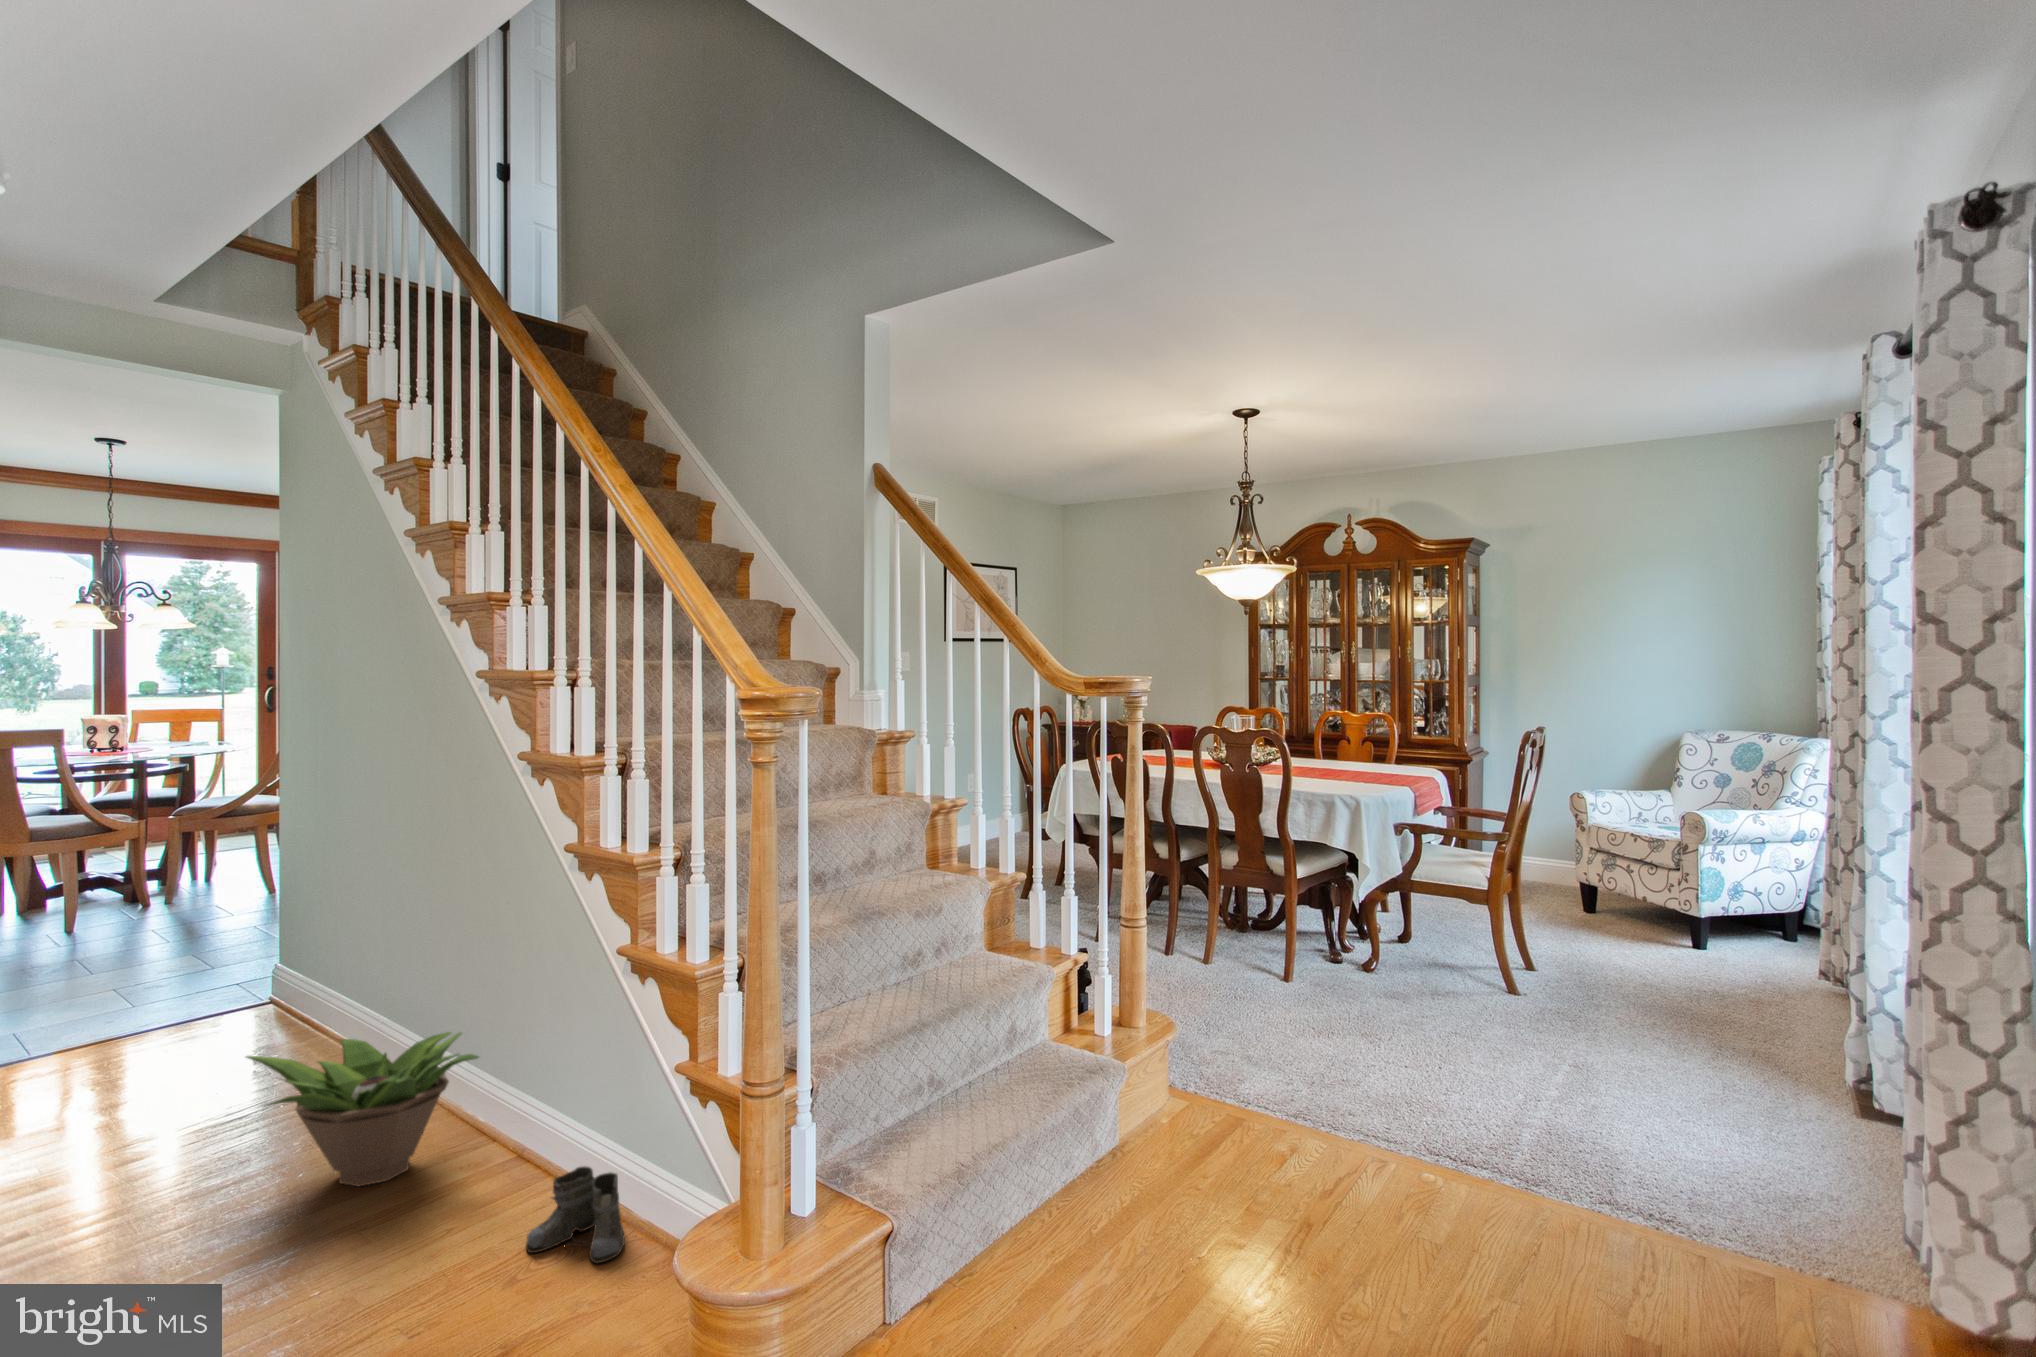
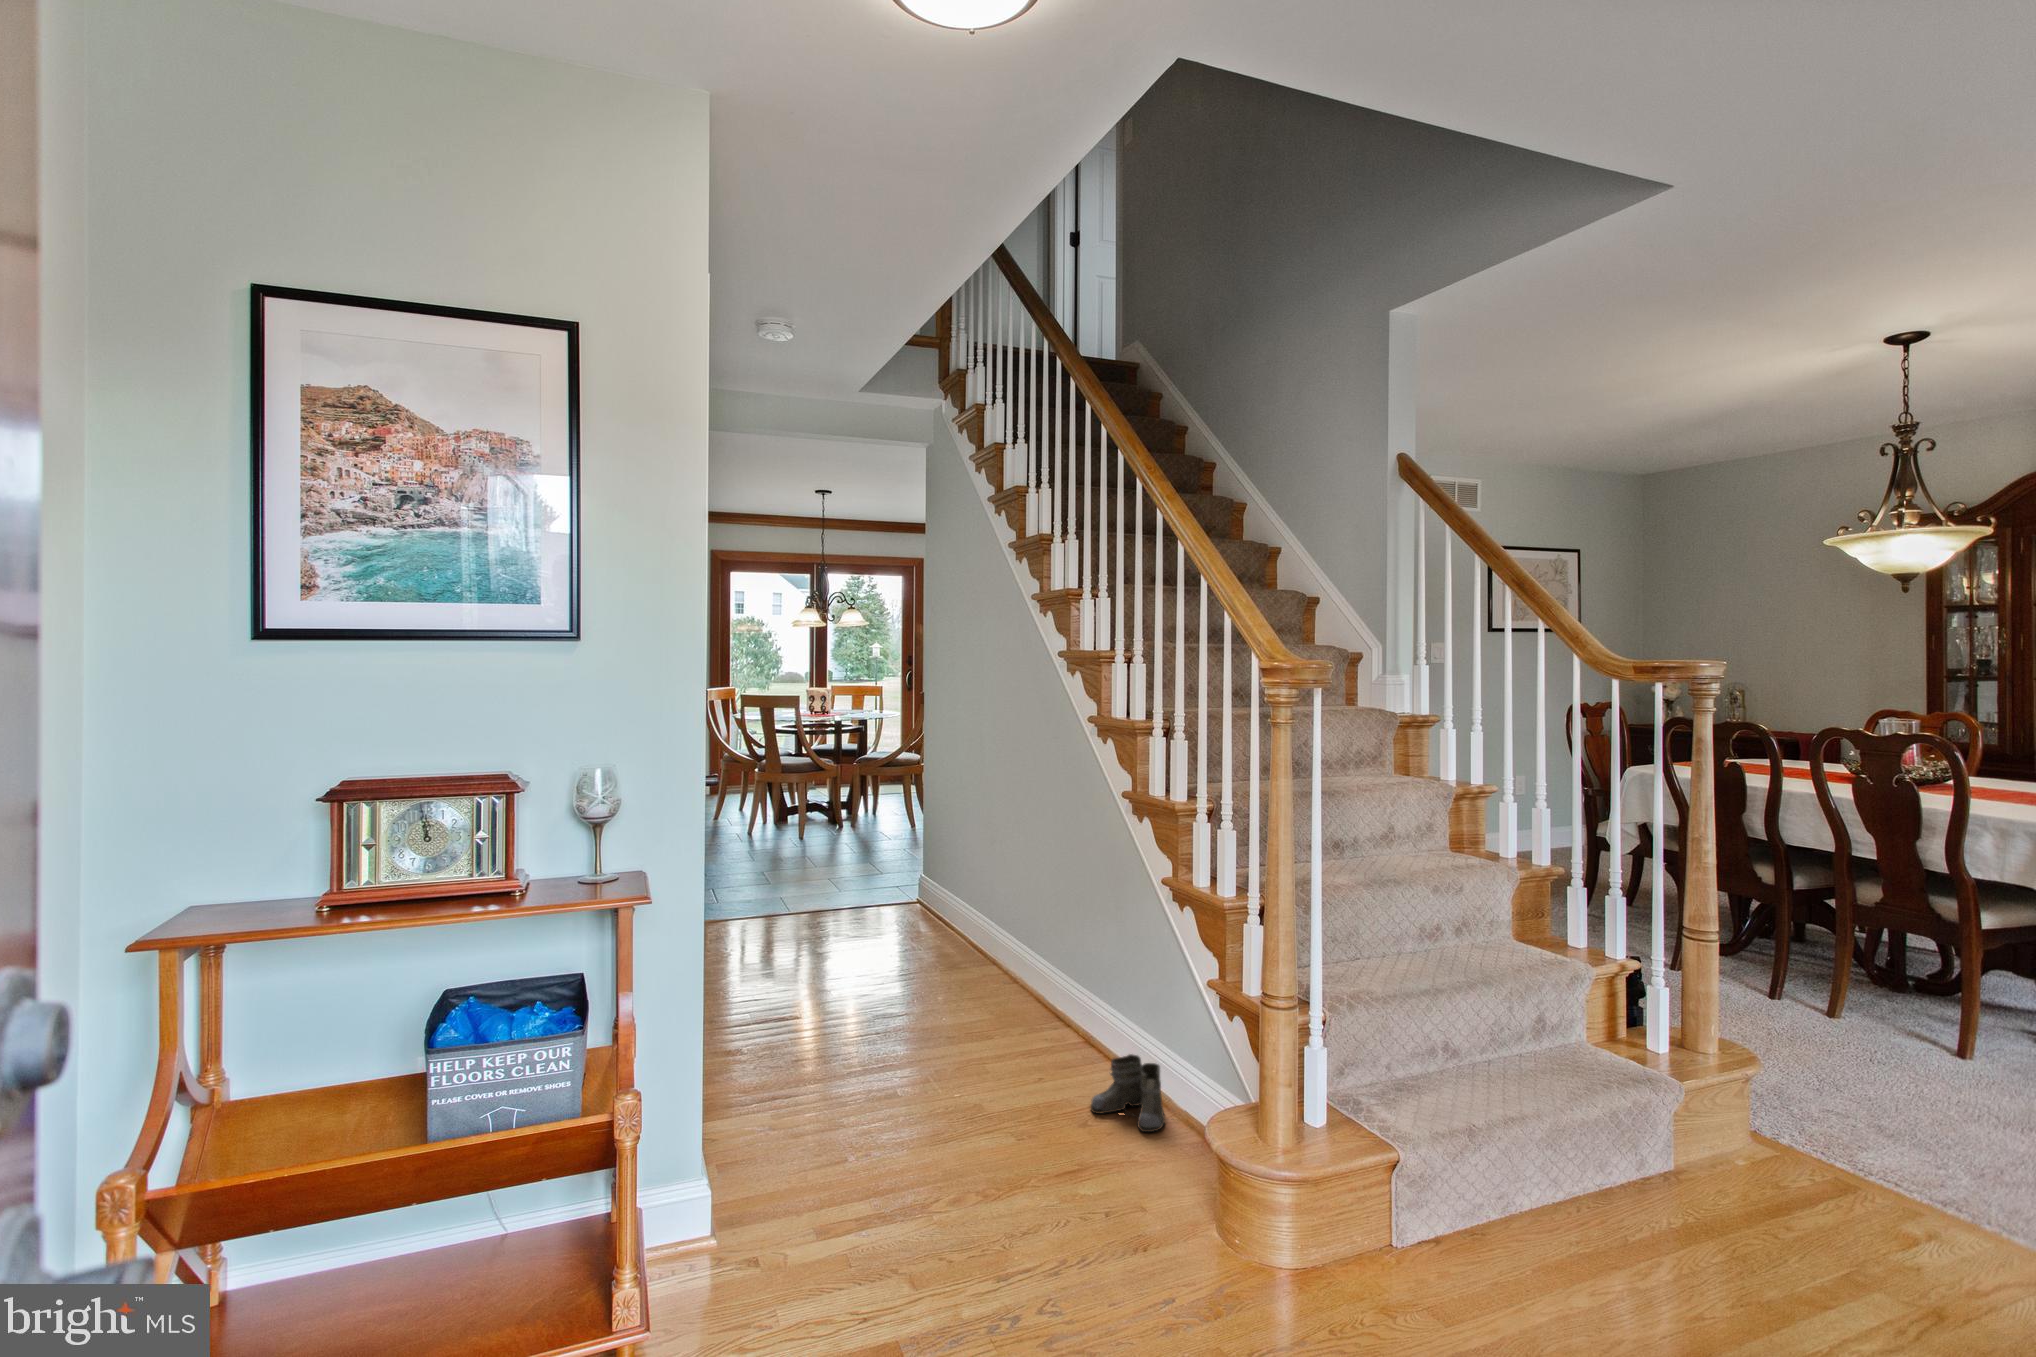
decorative plant: present [246,1032,479,1186] -> none [906,931,1059,1041]

